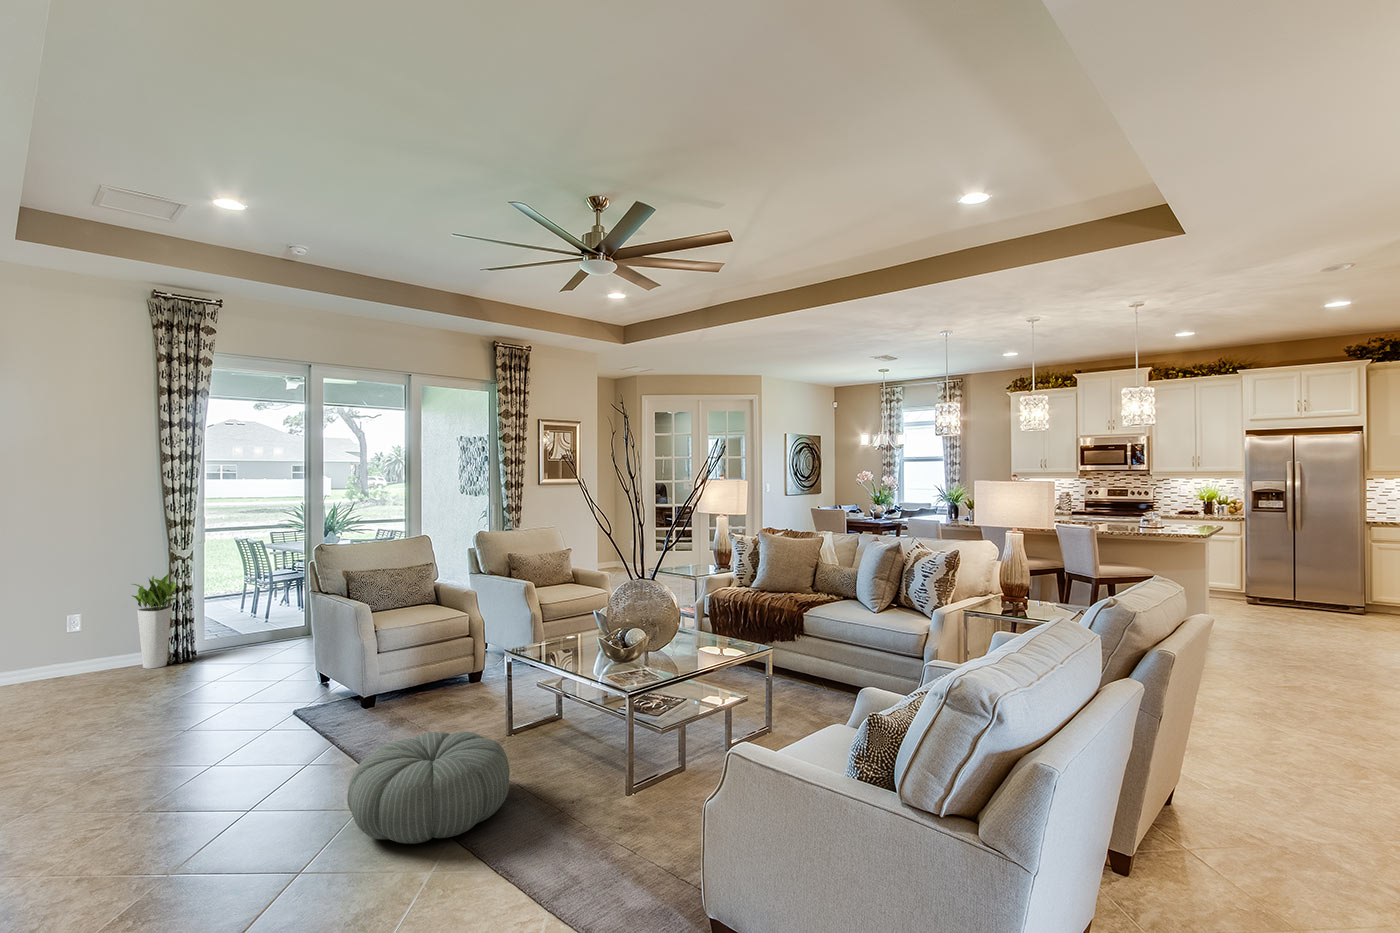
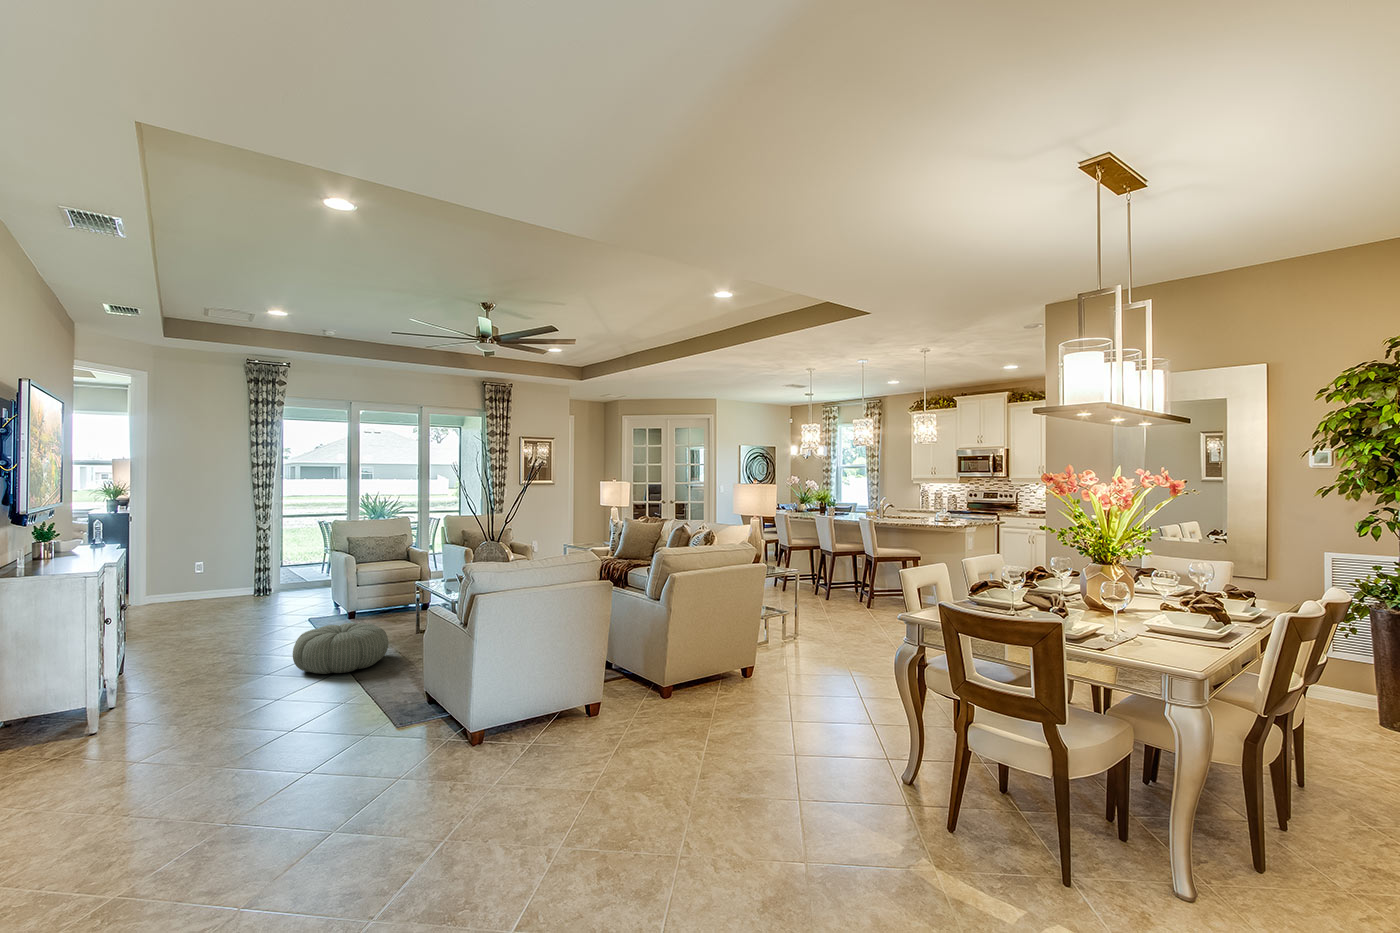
planter: present [132,574,178,669] -> none [228,539,262,599]

